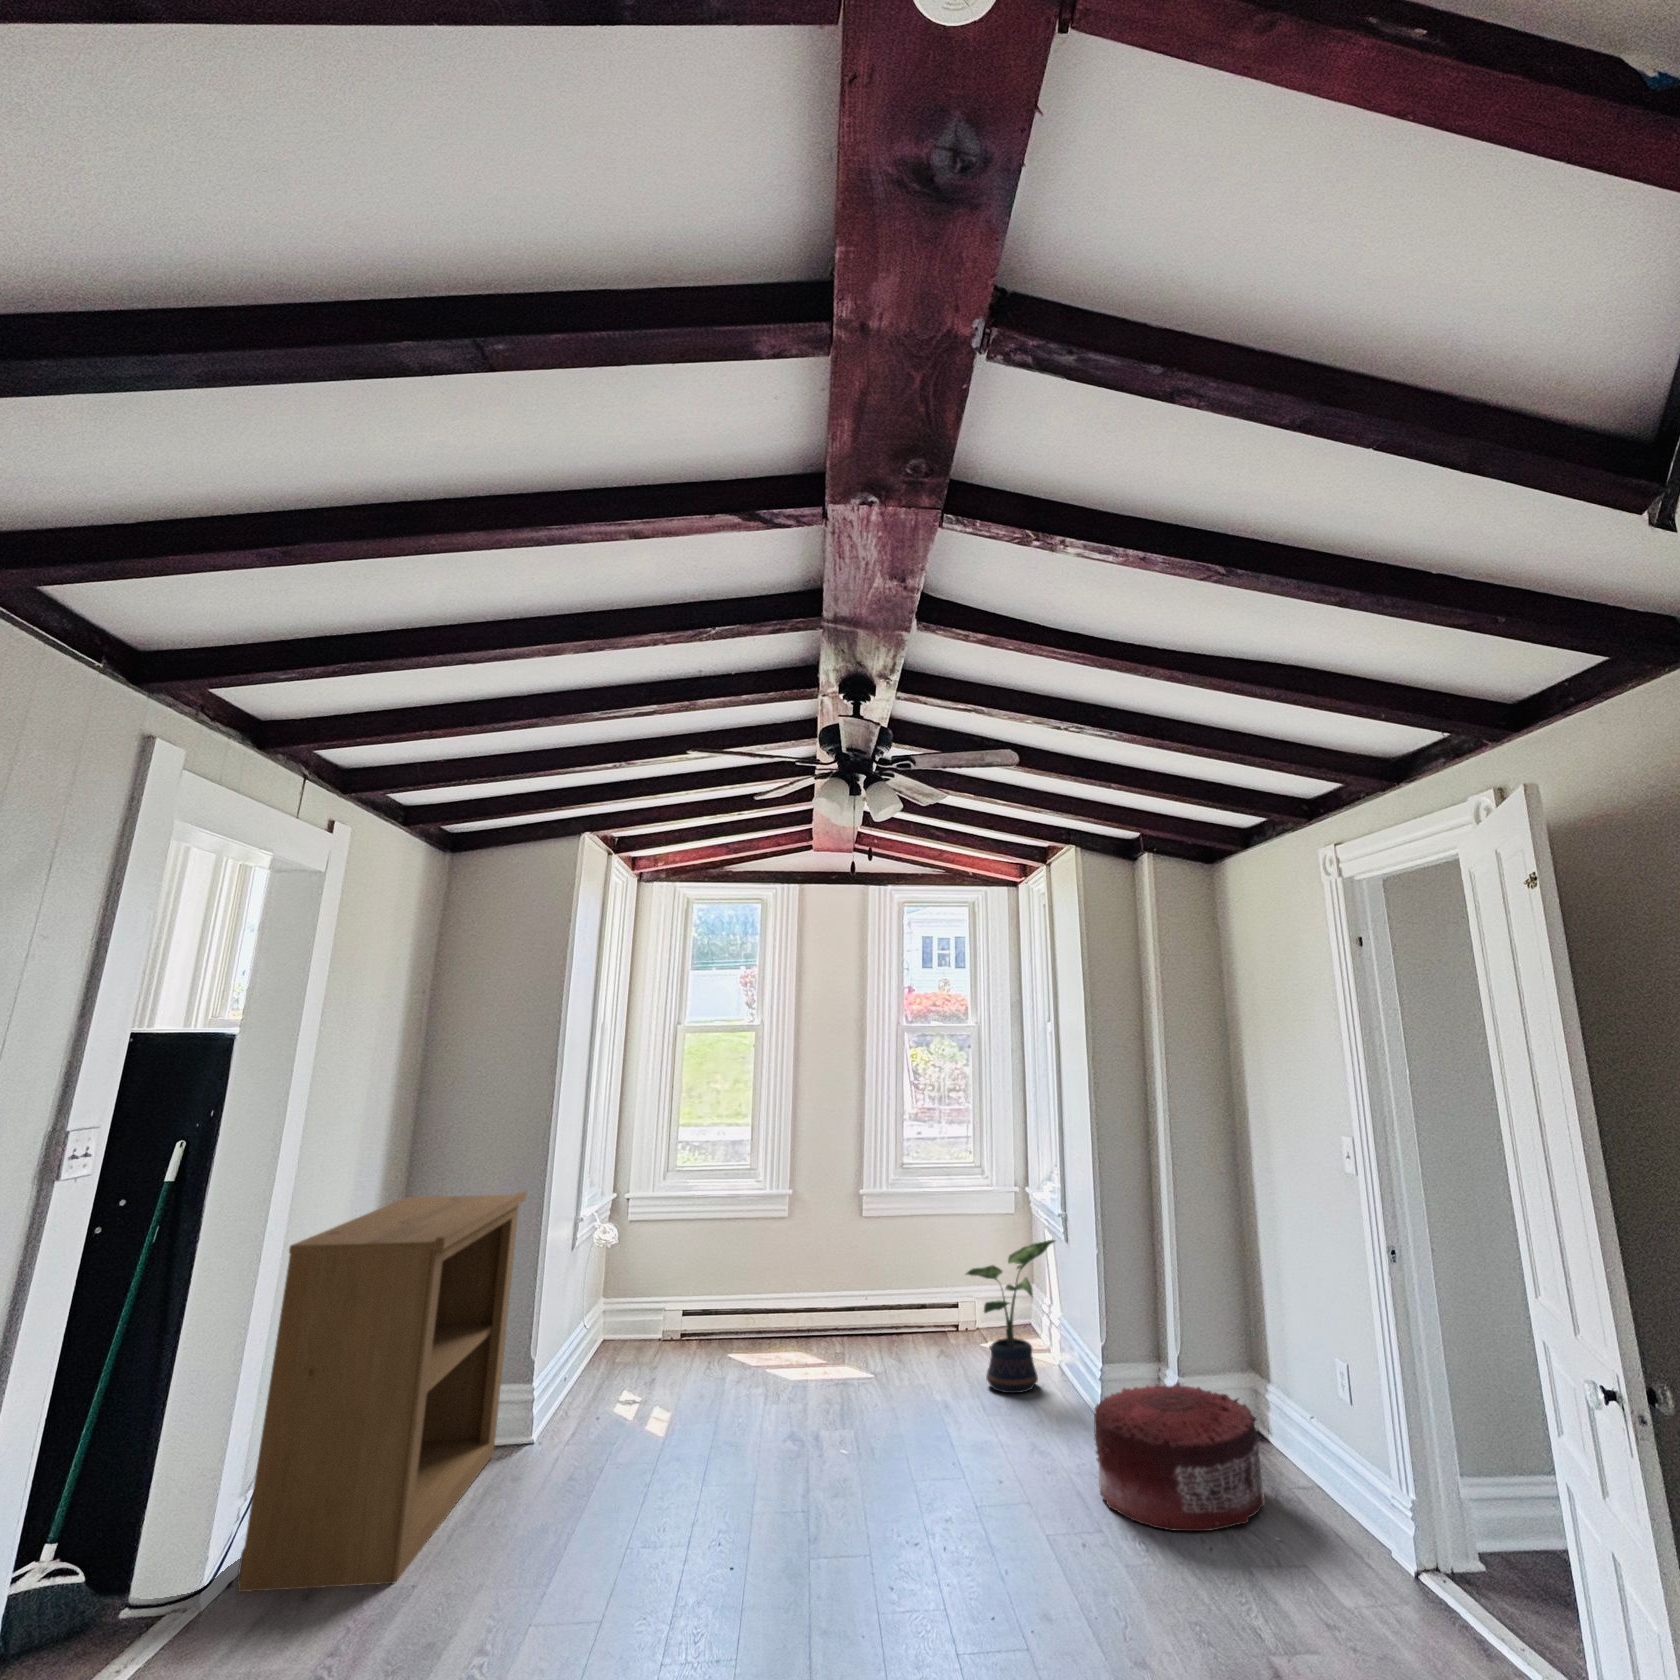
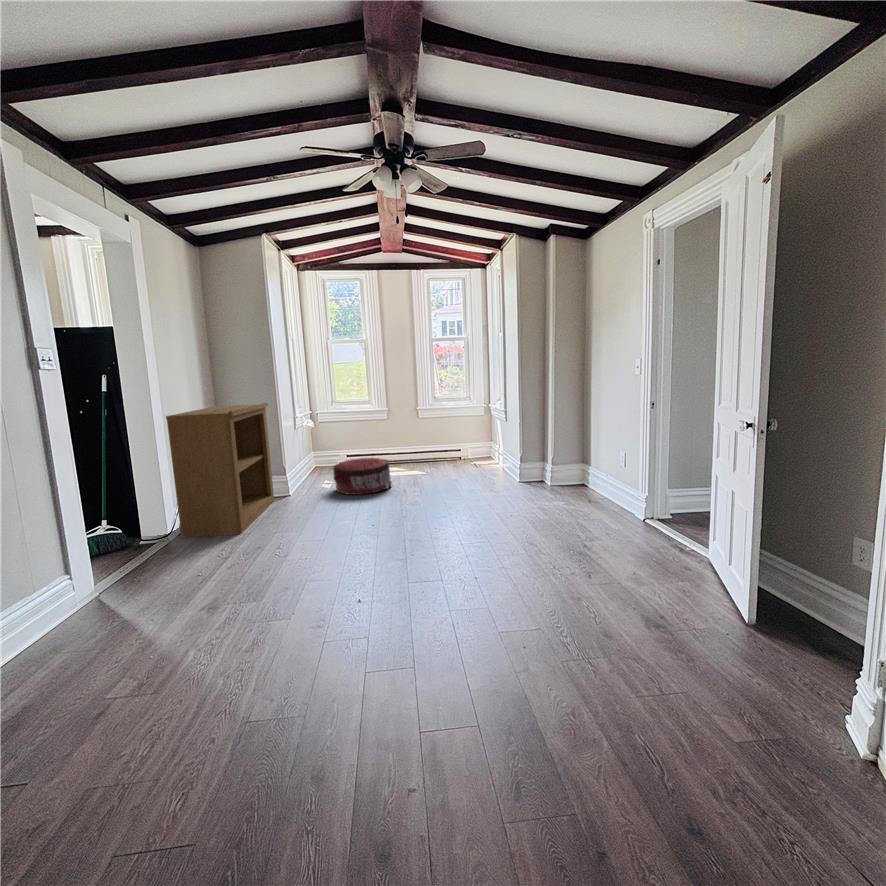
potted plant: present [966,1240,1055,1393] -> none [463,421,503,478]
pouf: present [1094,1383,1265,1531] -> present [333,458,391,495]

